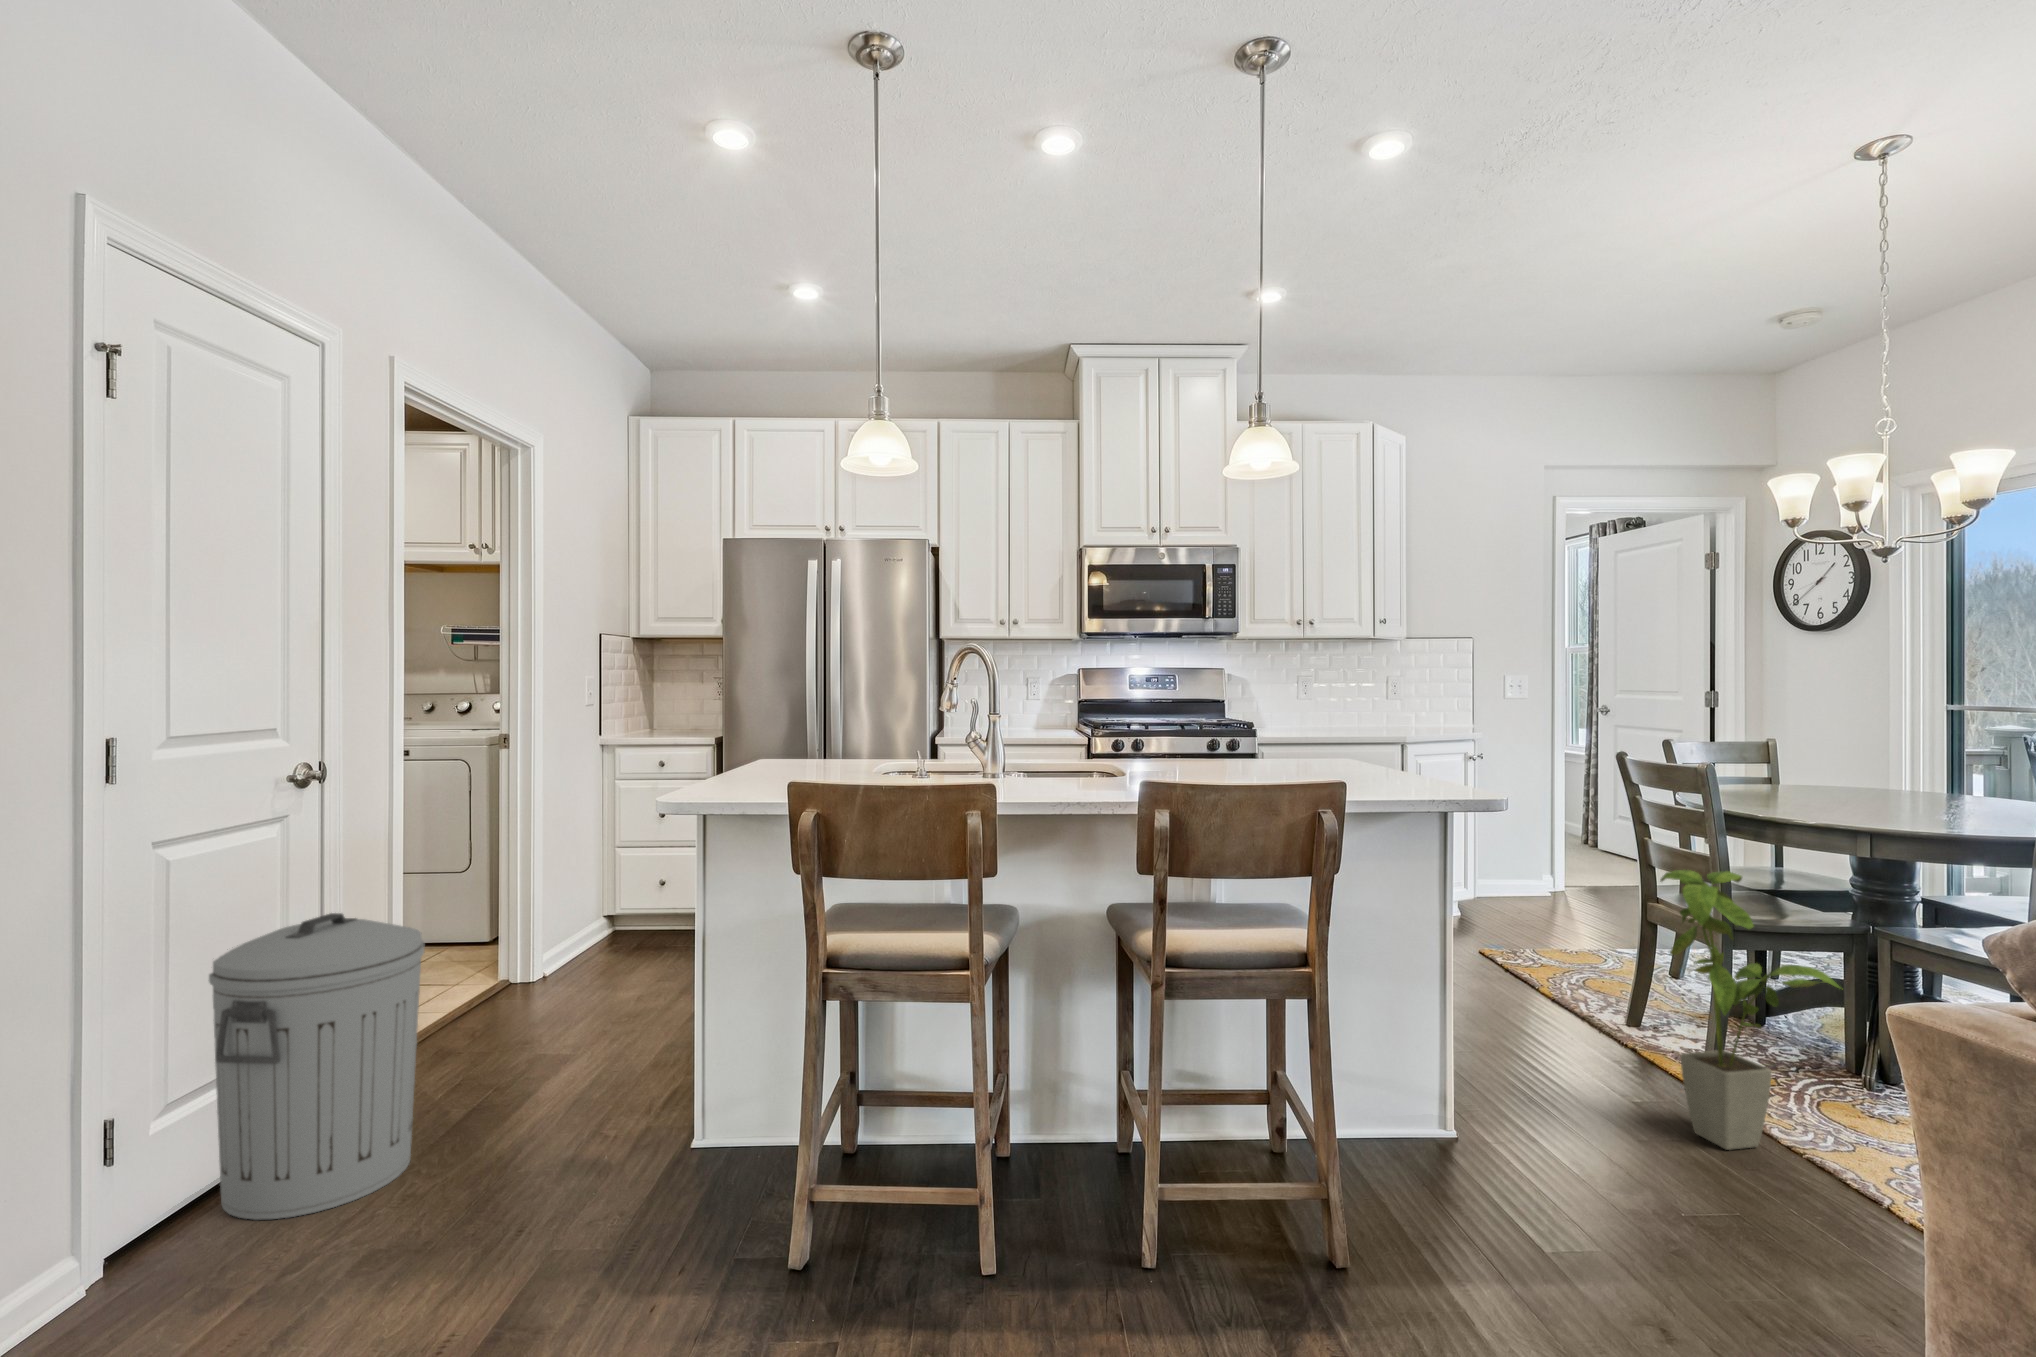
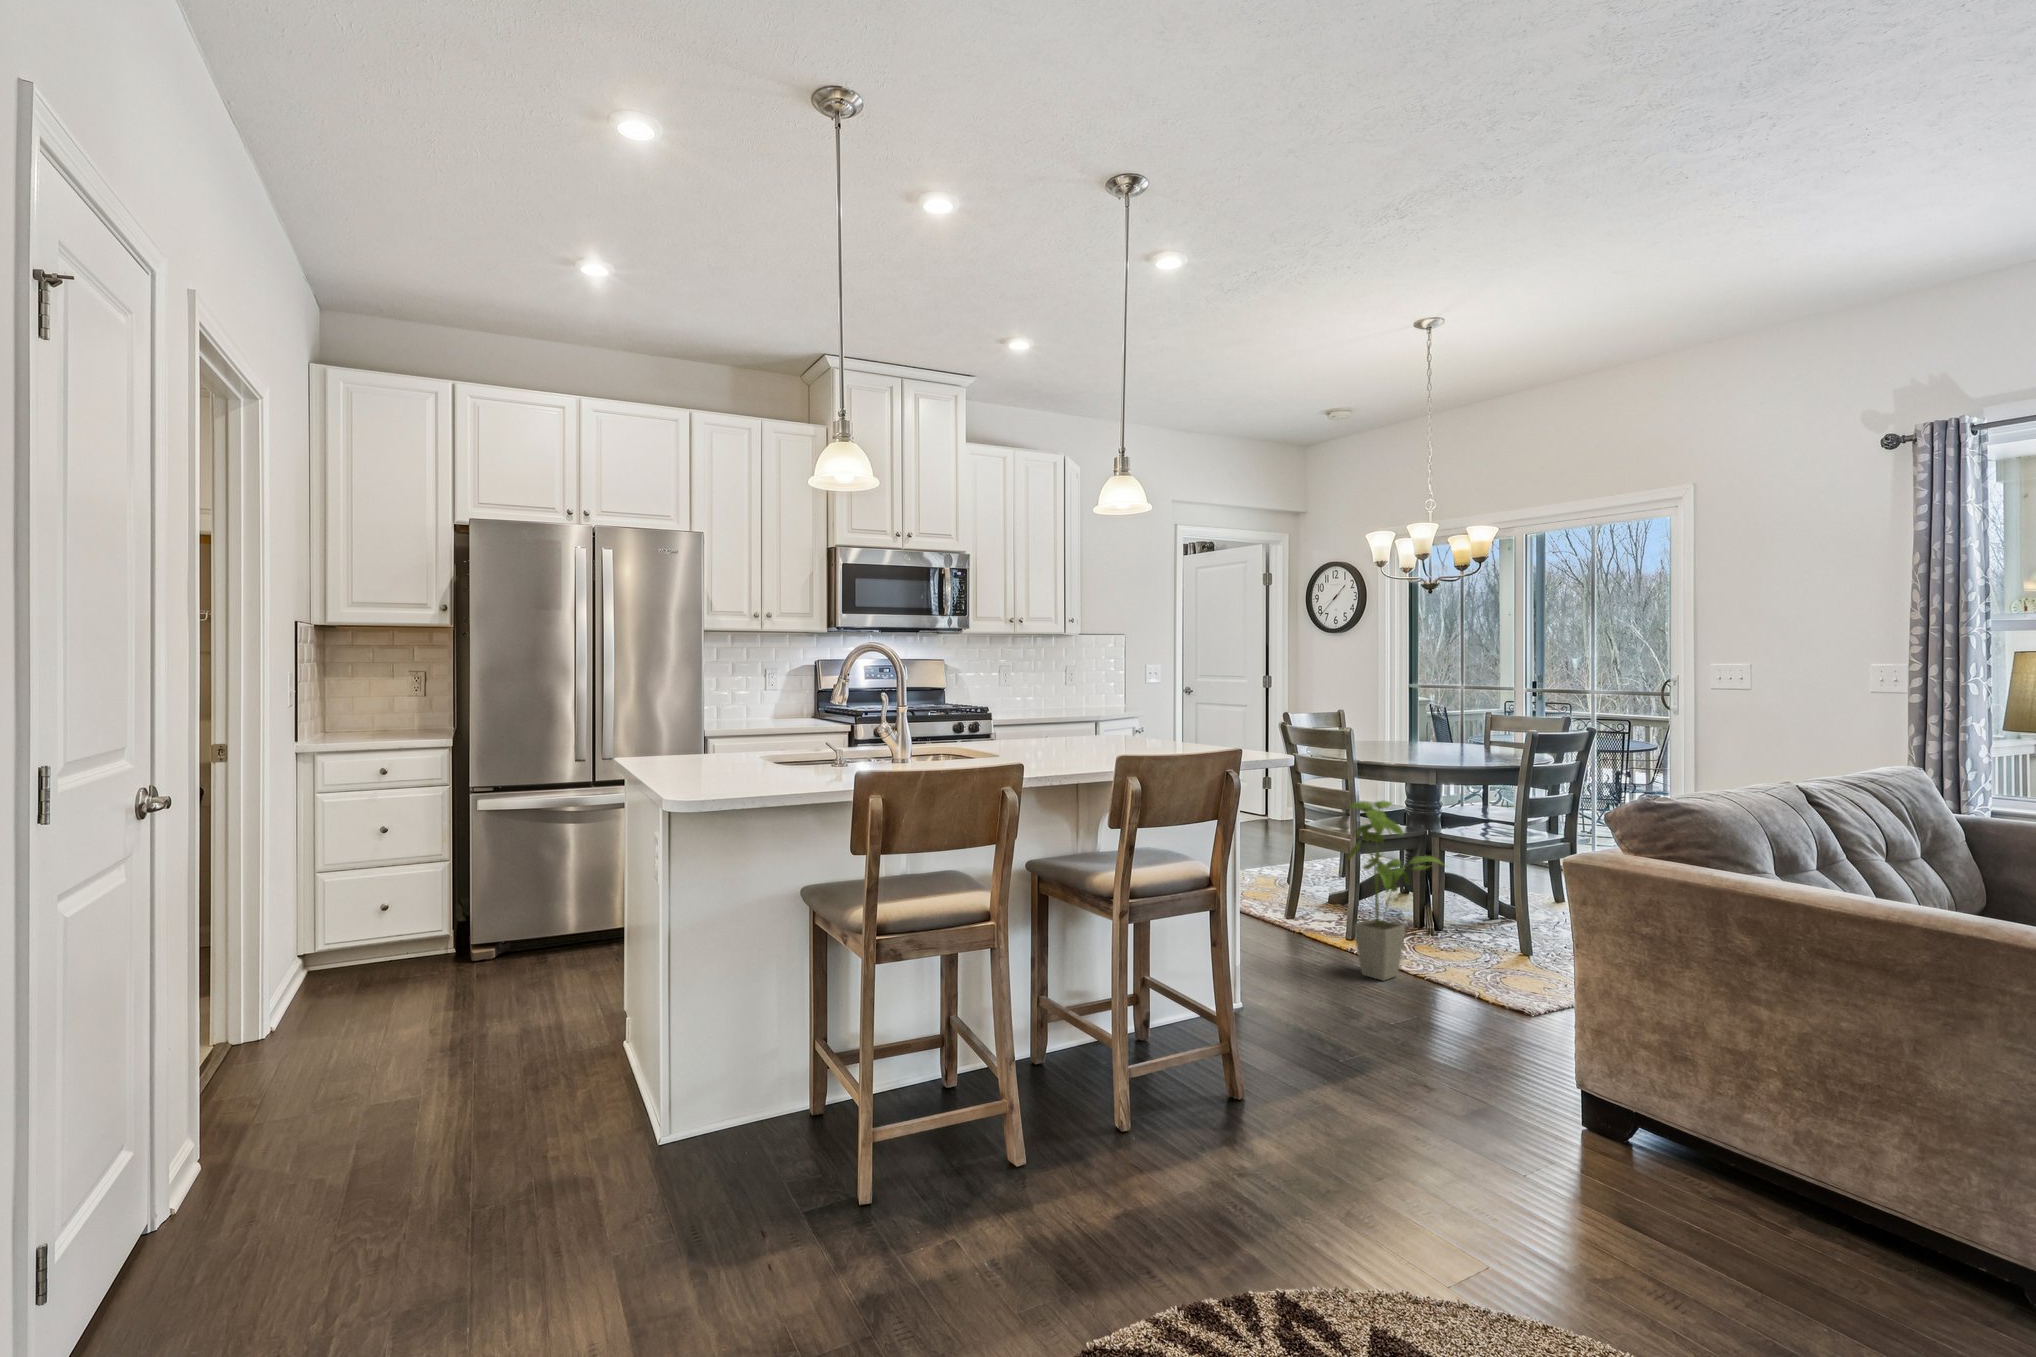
trash can: present [209,913,424,1220] -> none [157,942,396,1282]

